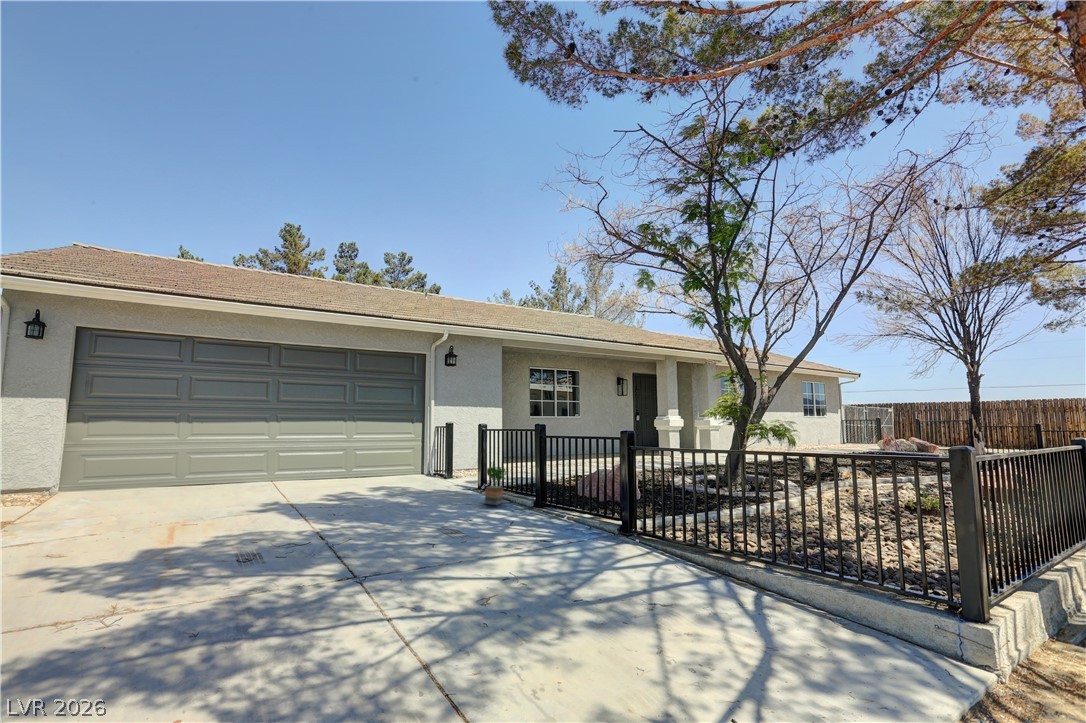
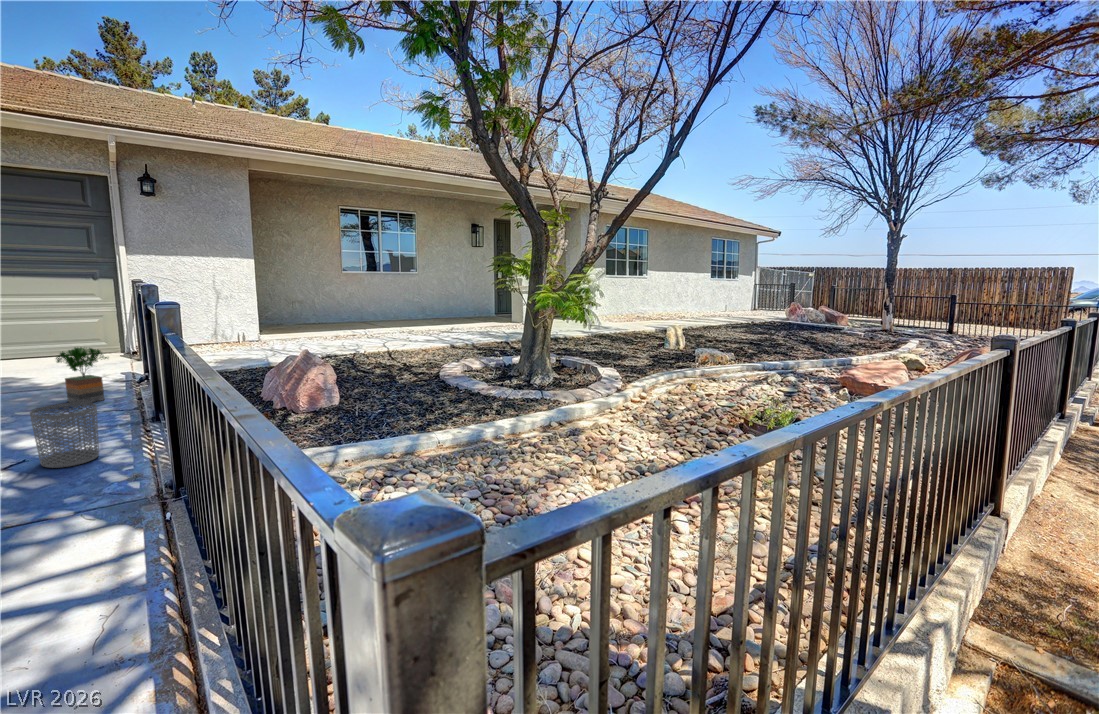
waste bin: none [565,495,592,533] -> present [30,402,99,468]

